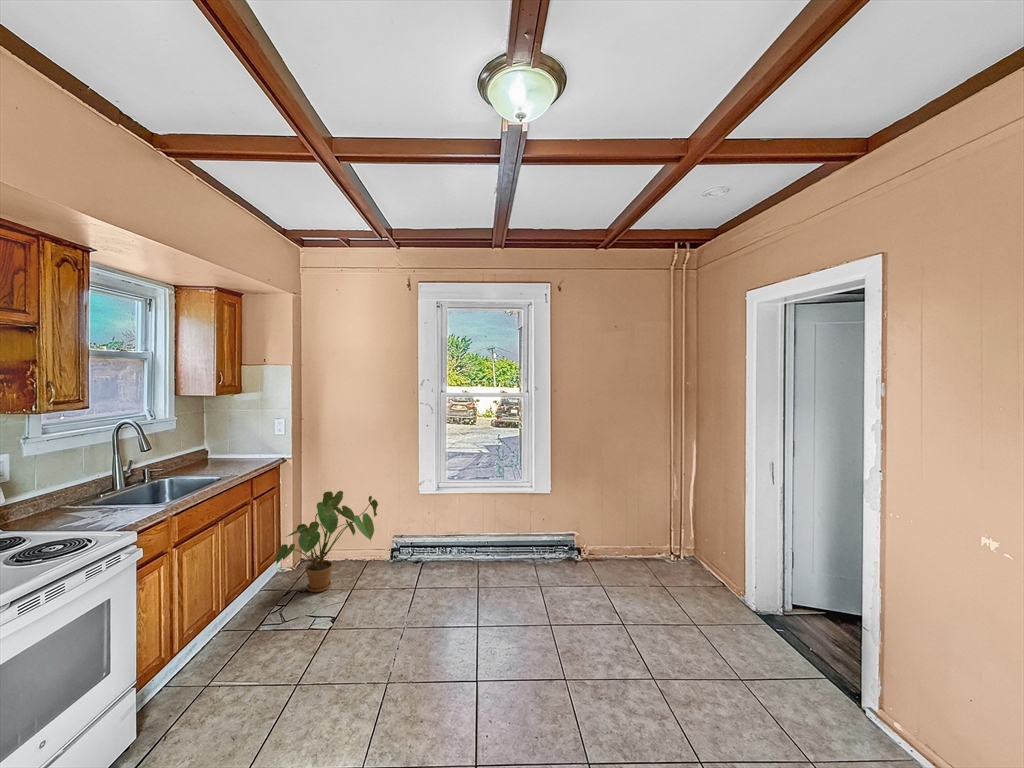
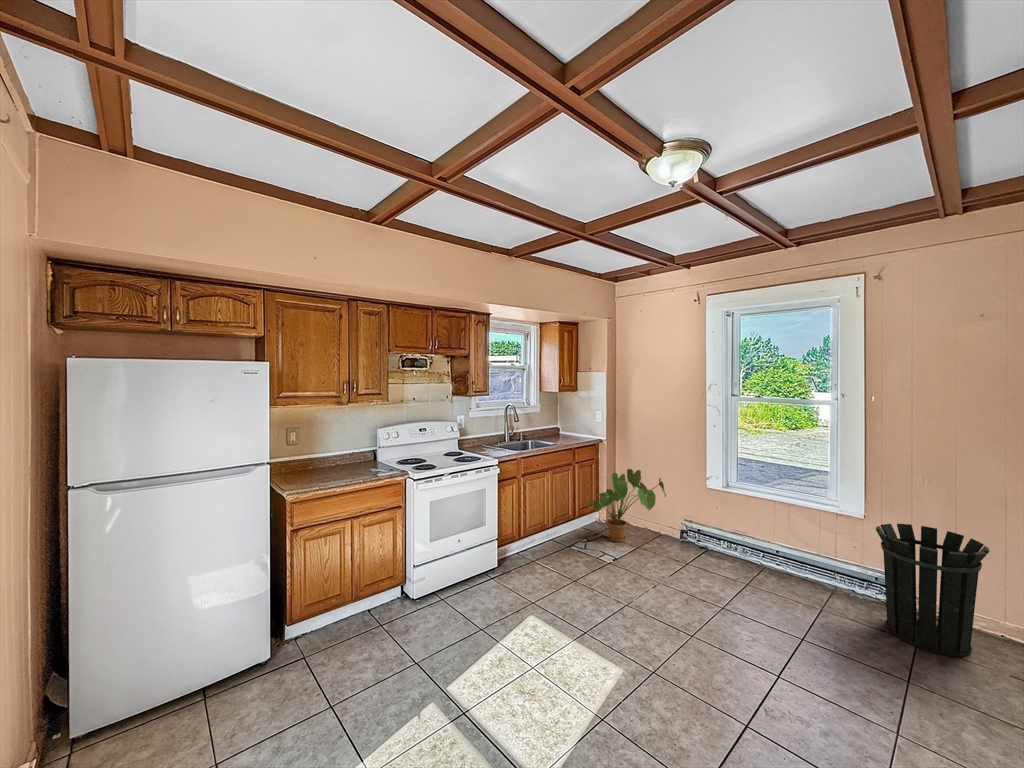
waste bin: none [572,495,635,591] -> present [876,524,989,656]

